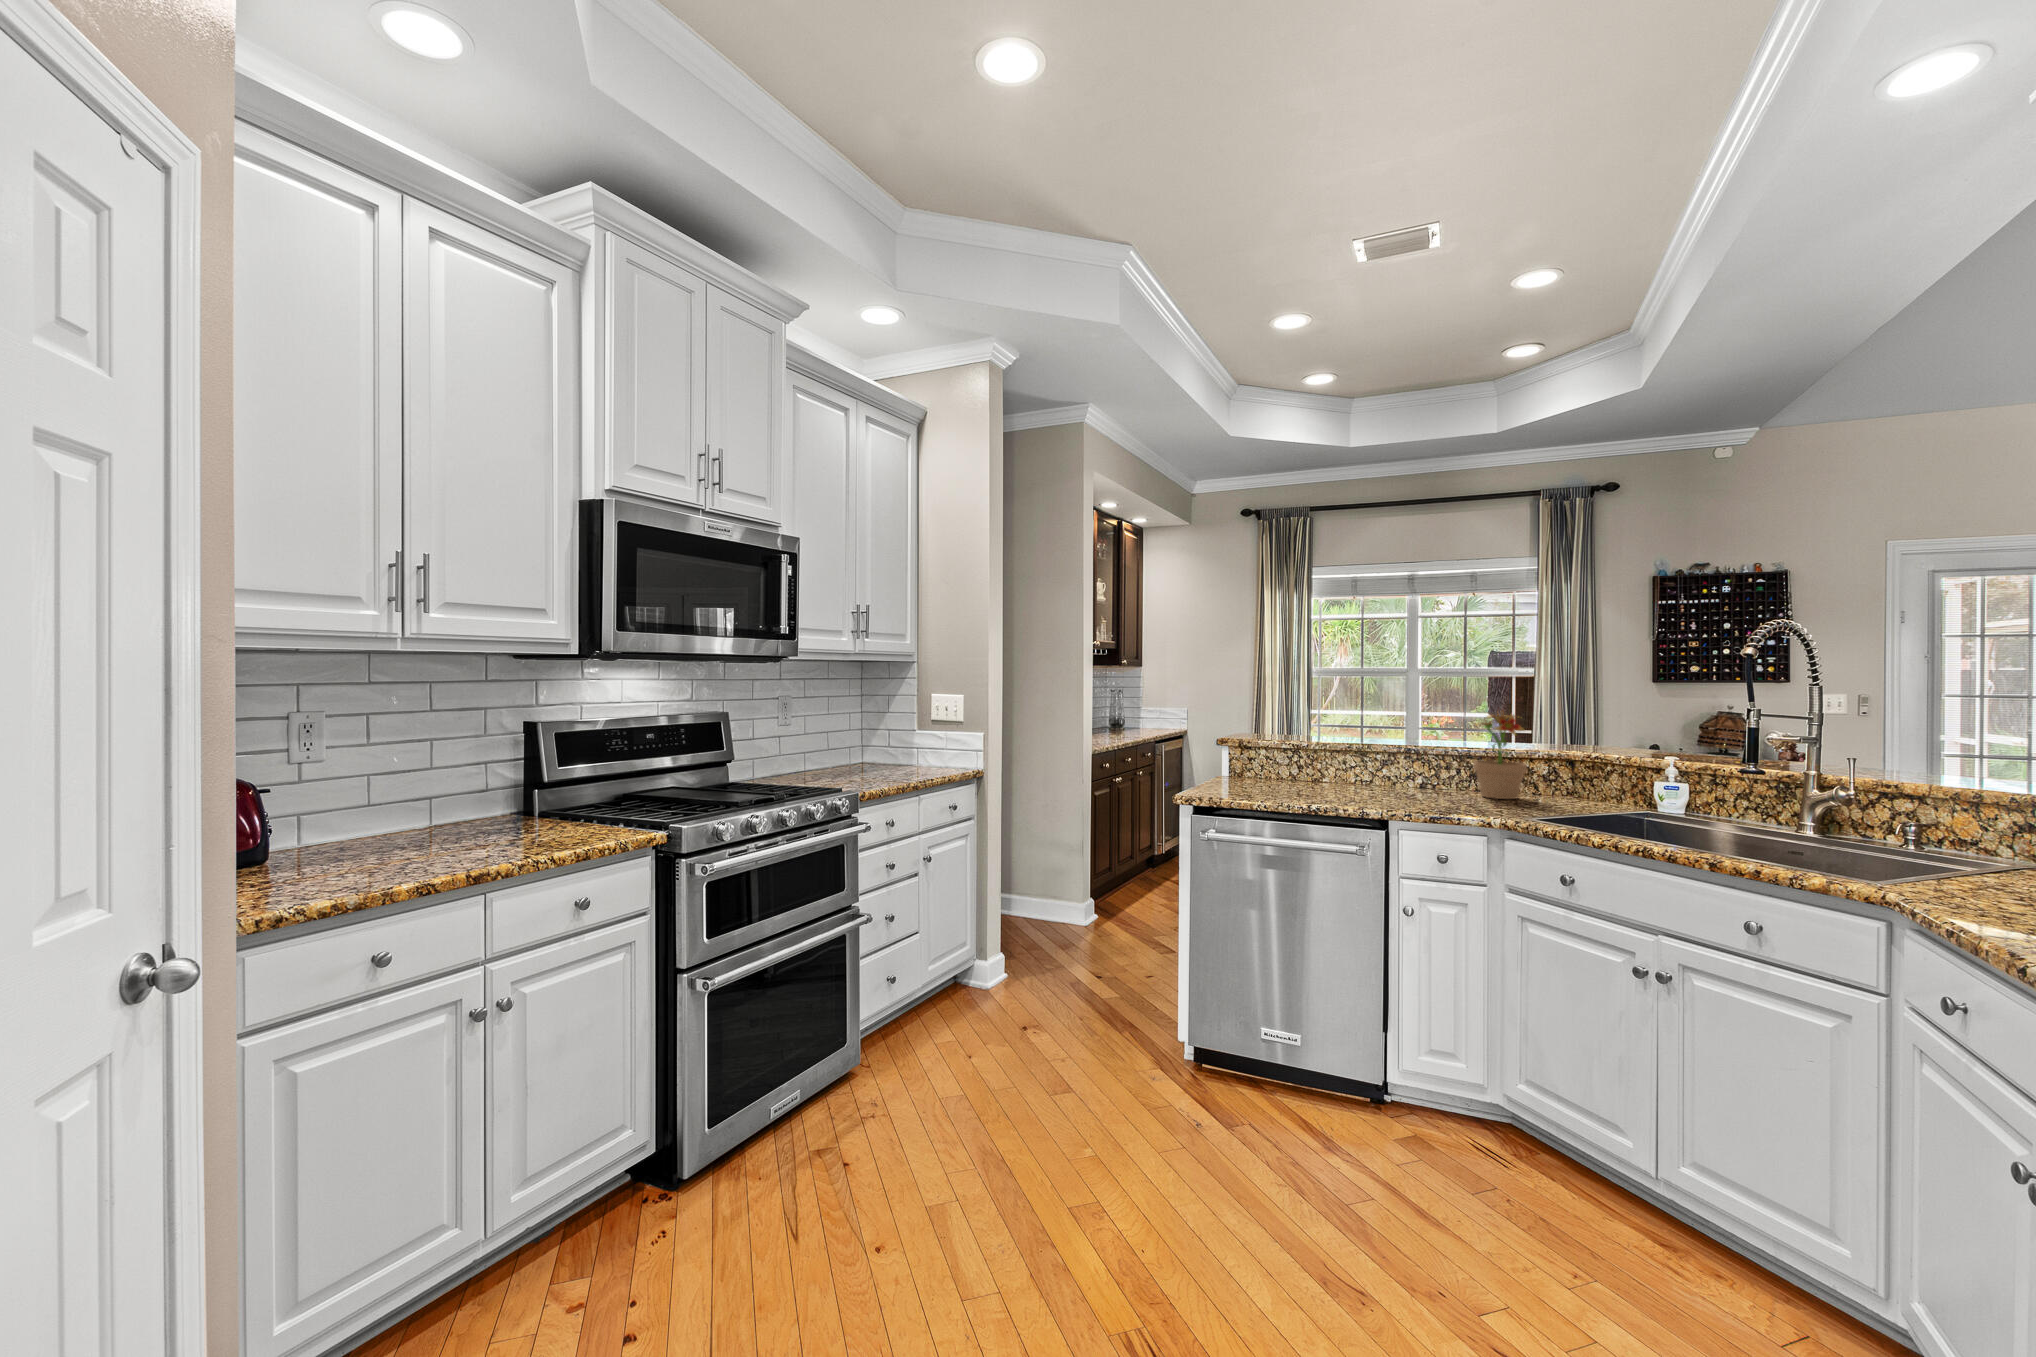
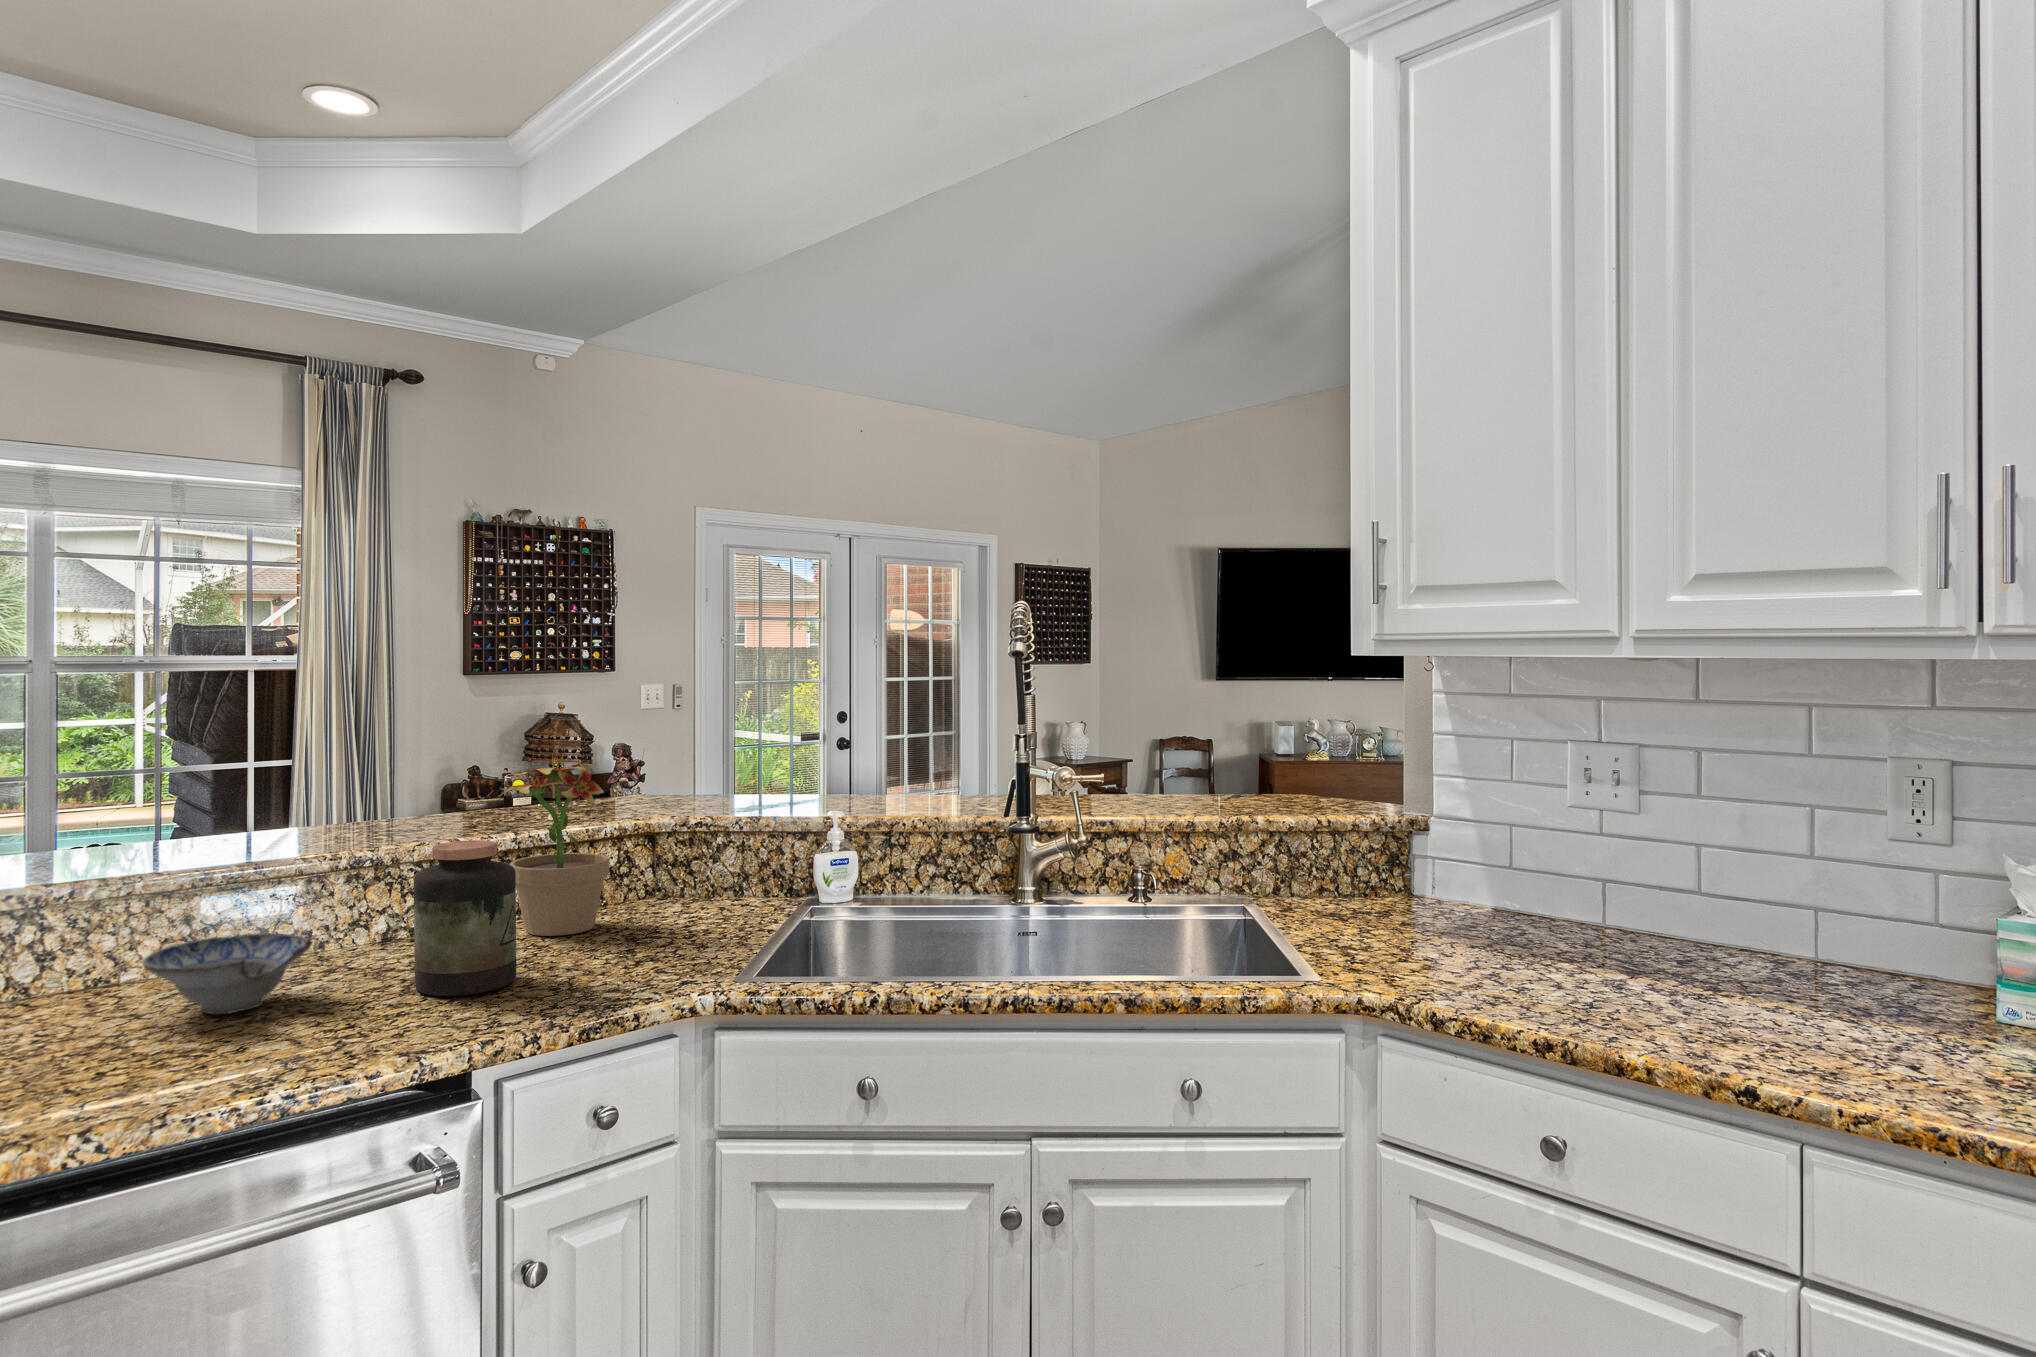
jar: none [1399,740,1444,804] -> present [414,840,516,996]
ceramic bowl: none [1309,767,1366,793] -> present [143,933,312,1014]

